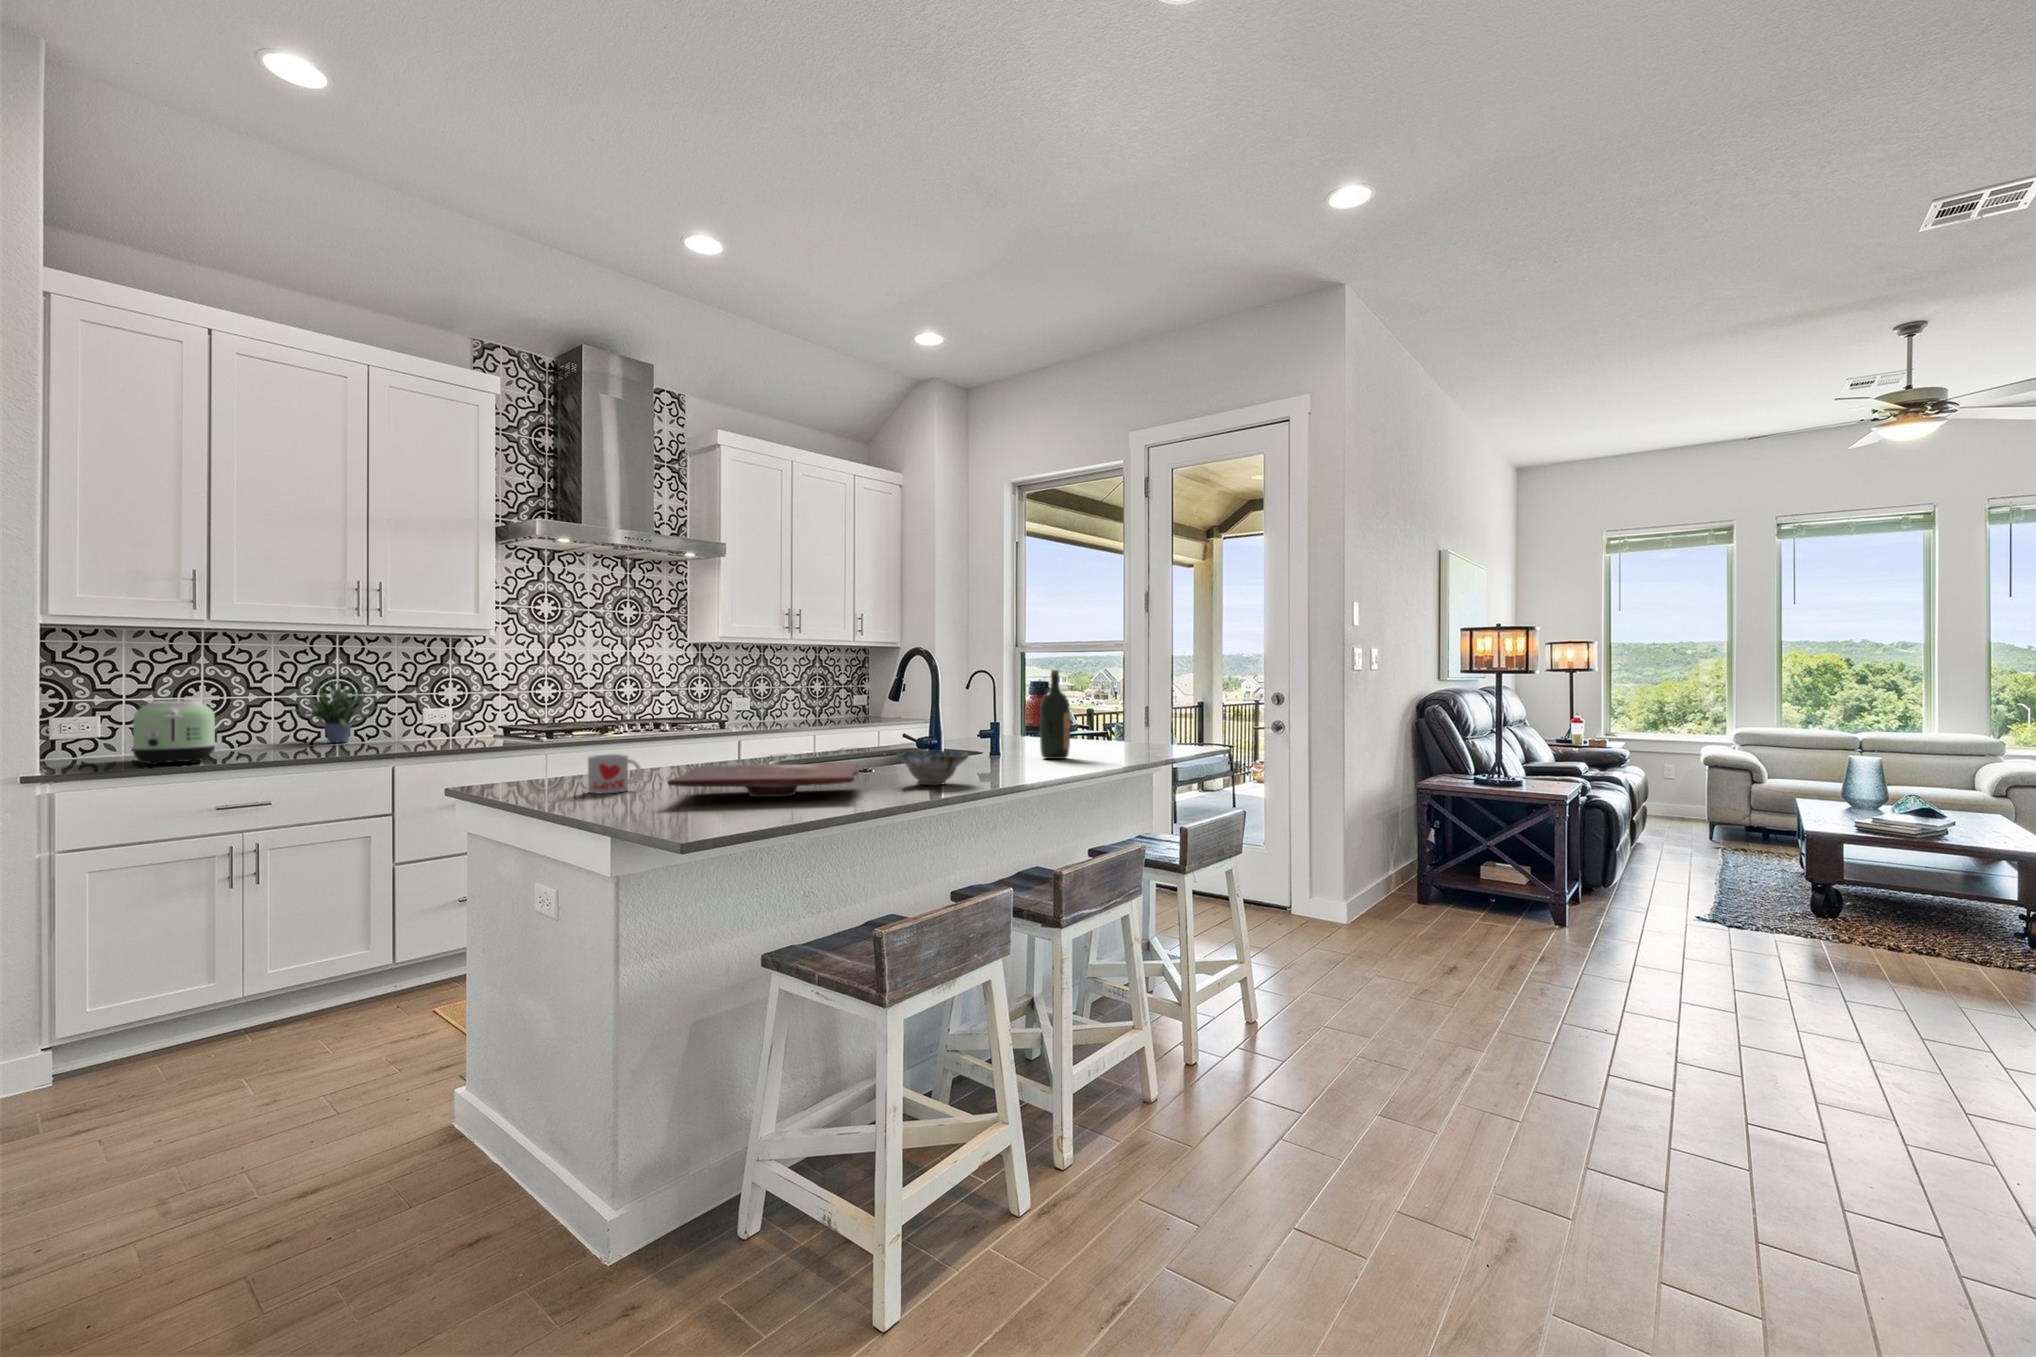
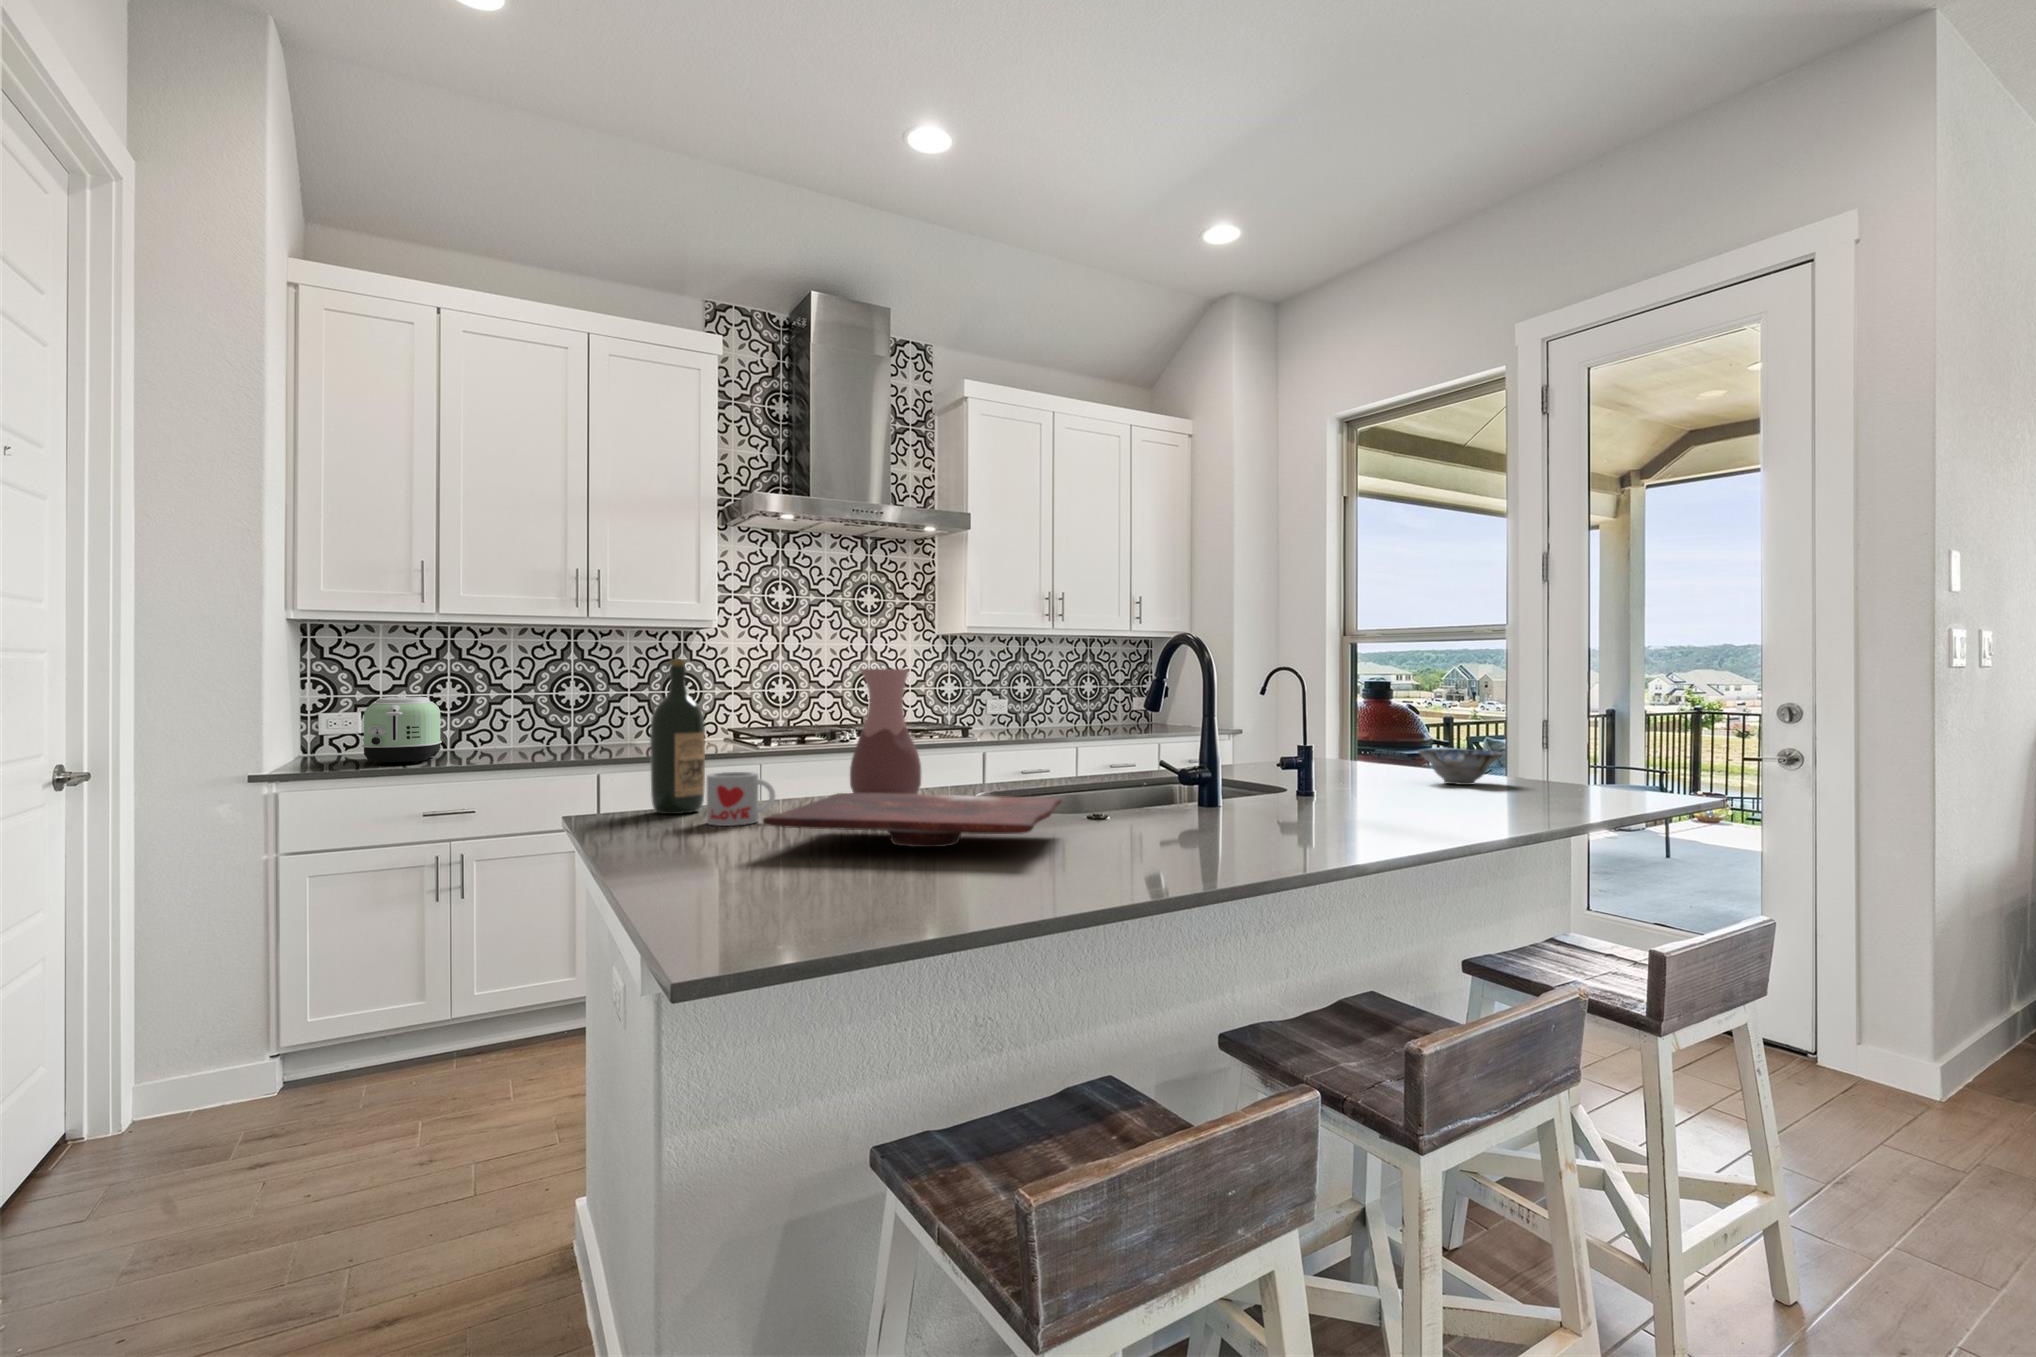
wine bottle: present [1040,670,1070,759] -> present [650,659,705,814]
potted plant: present [293,672,379,743] -> none [521,658,612,743]
vase: none [683,677,738,779] -> present [850,669,921,794]
ceramic bowl: present [897,751,969,785] -> present [1418,748,1502,785]

